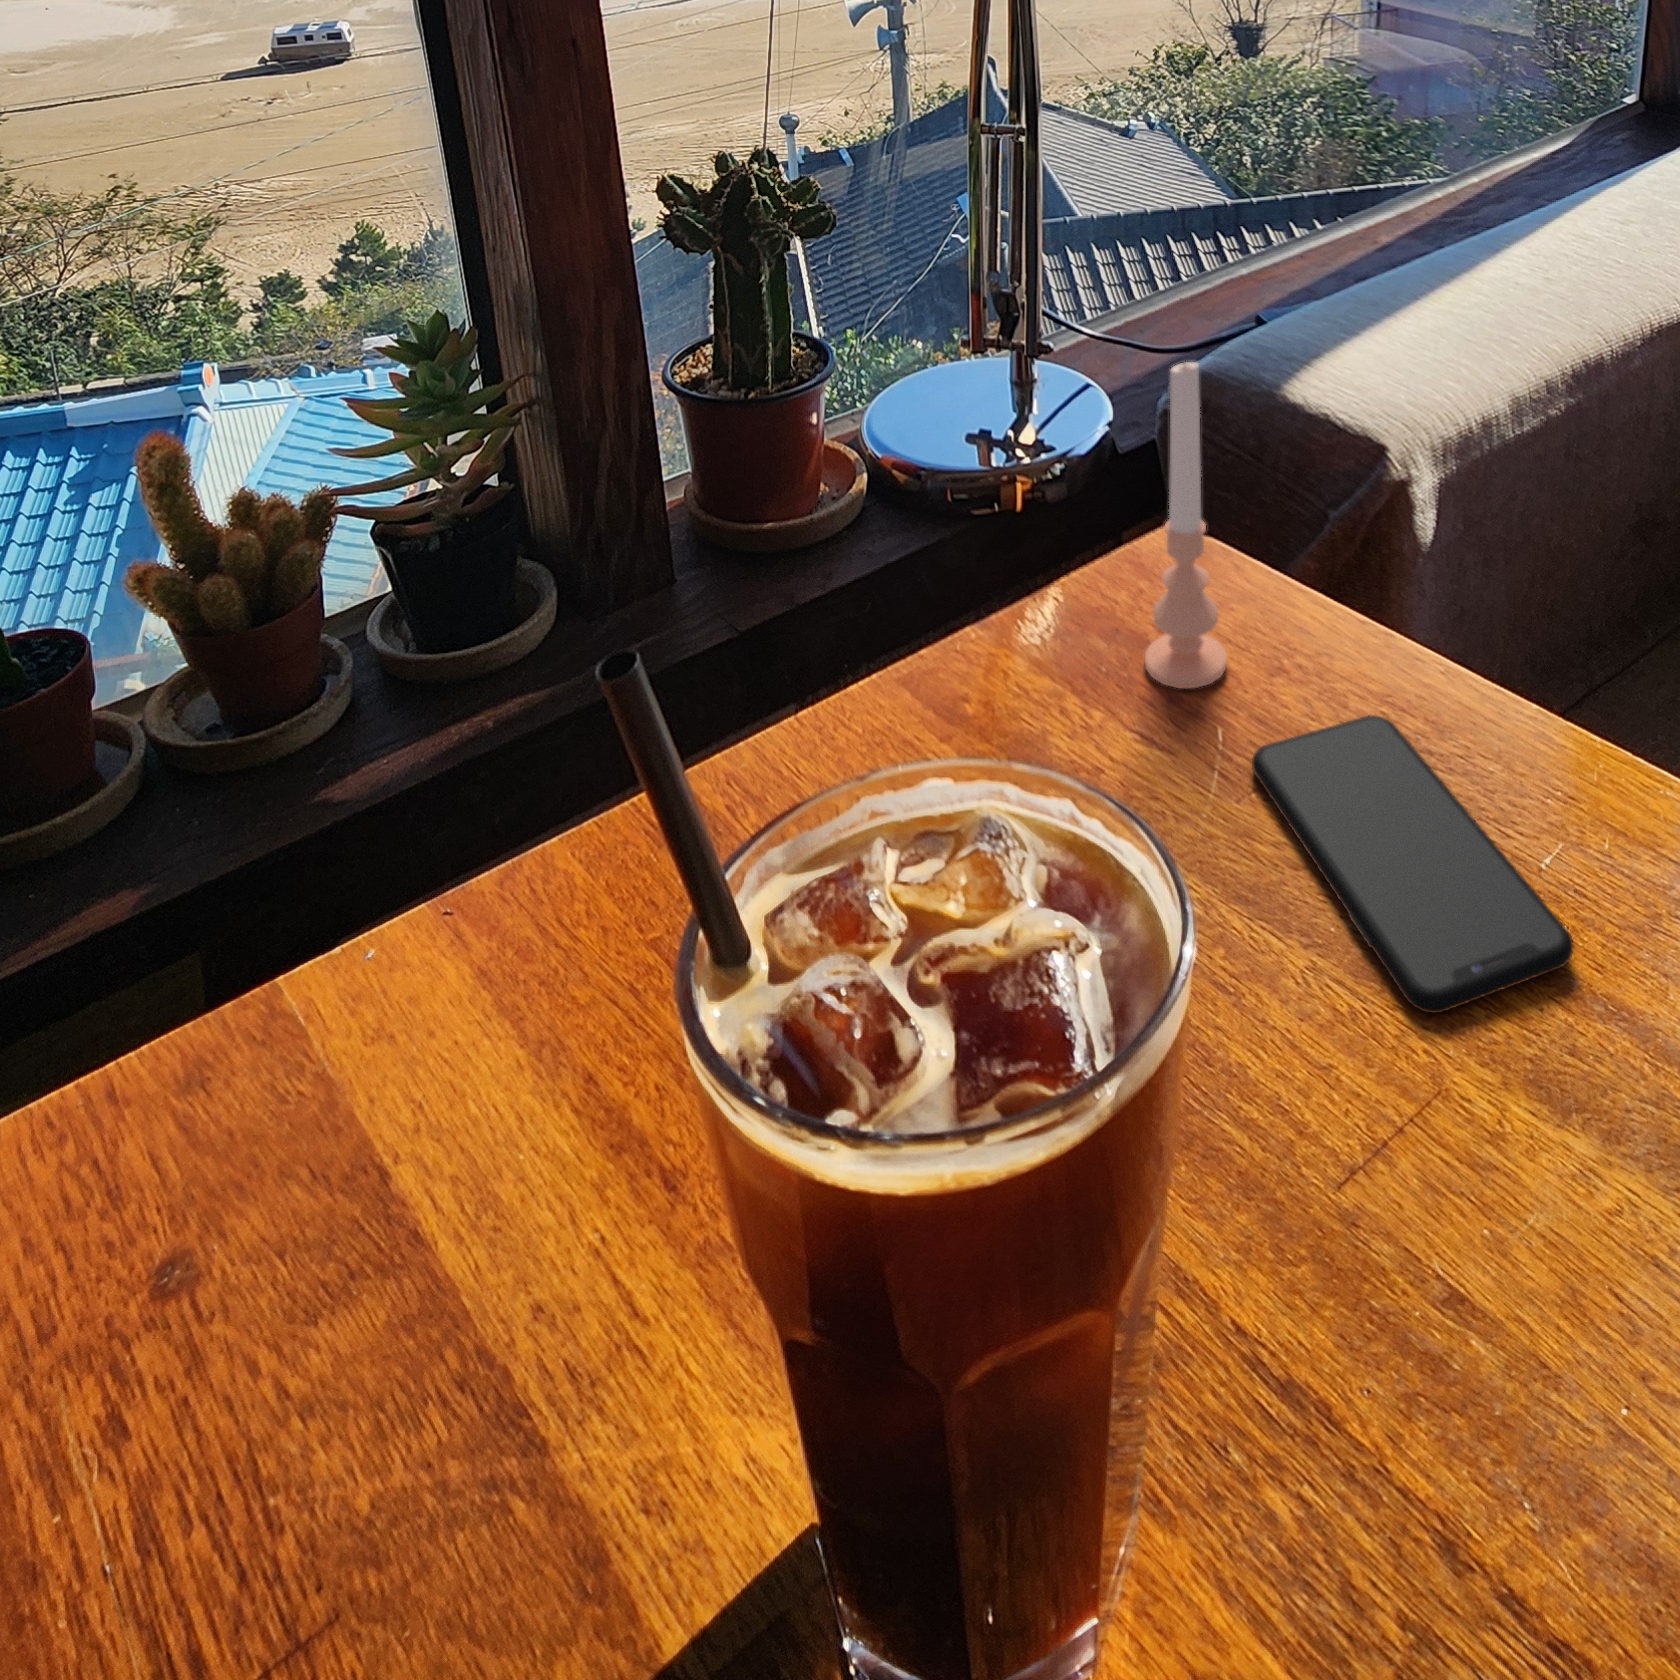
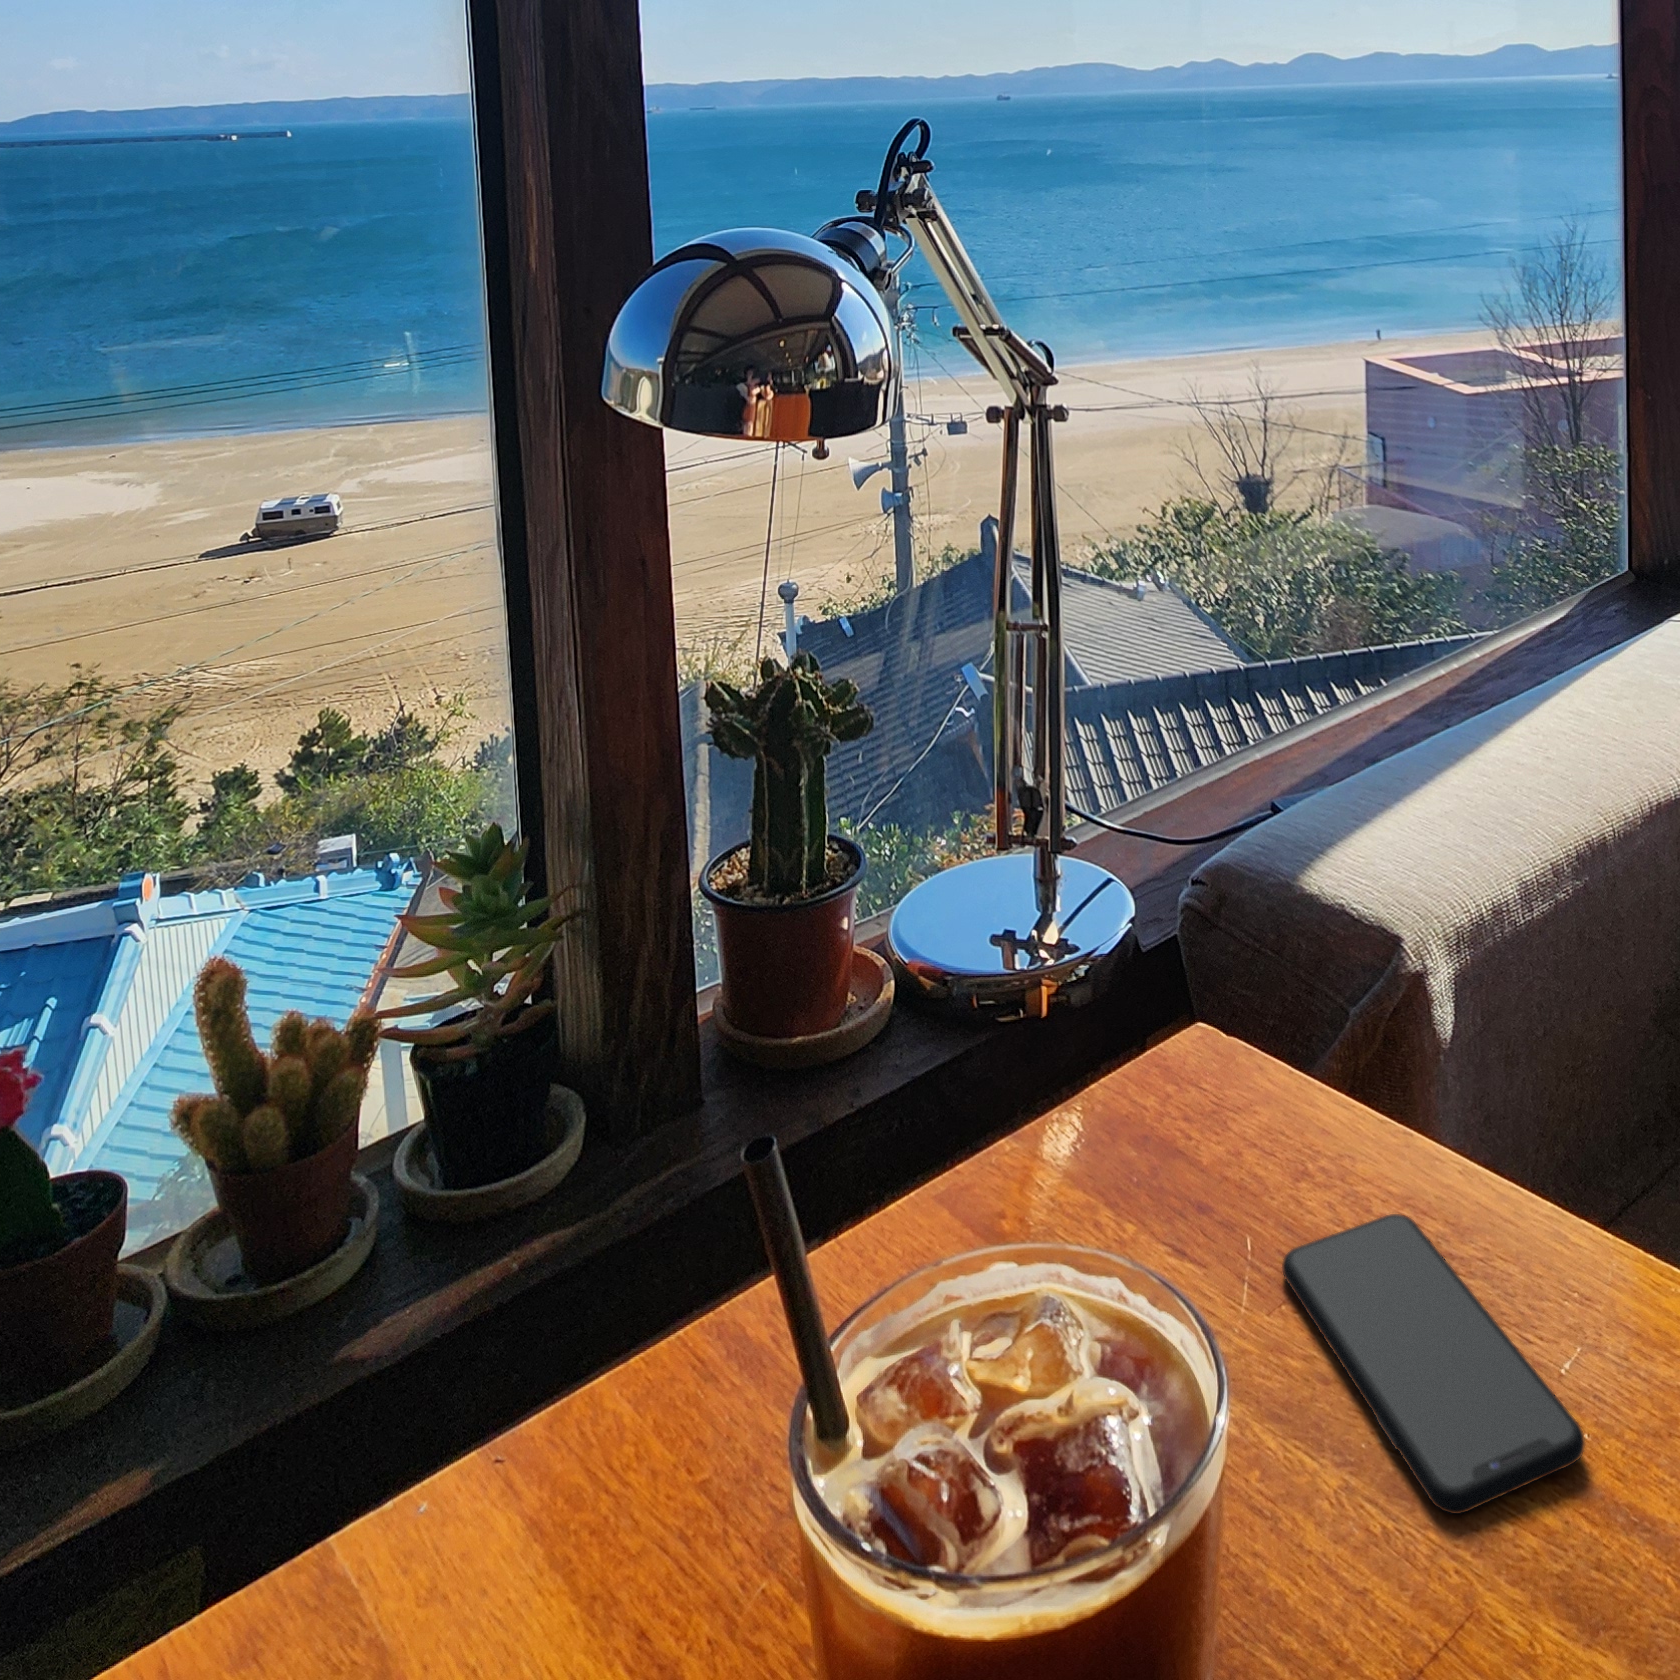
candle: present [1145,362,1227,689] -> none [1179,858,1257,1194]

